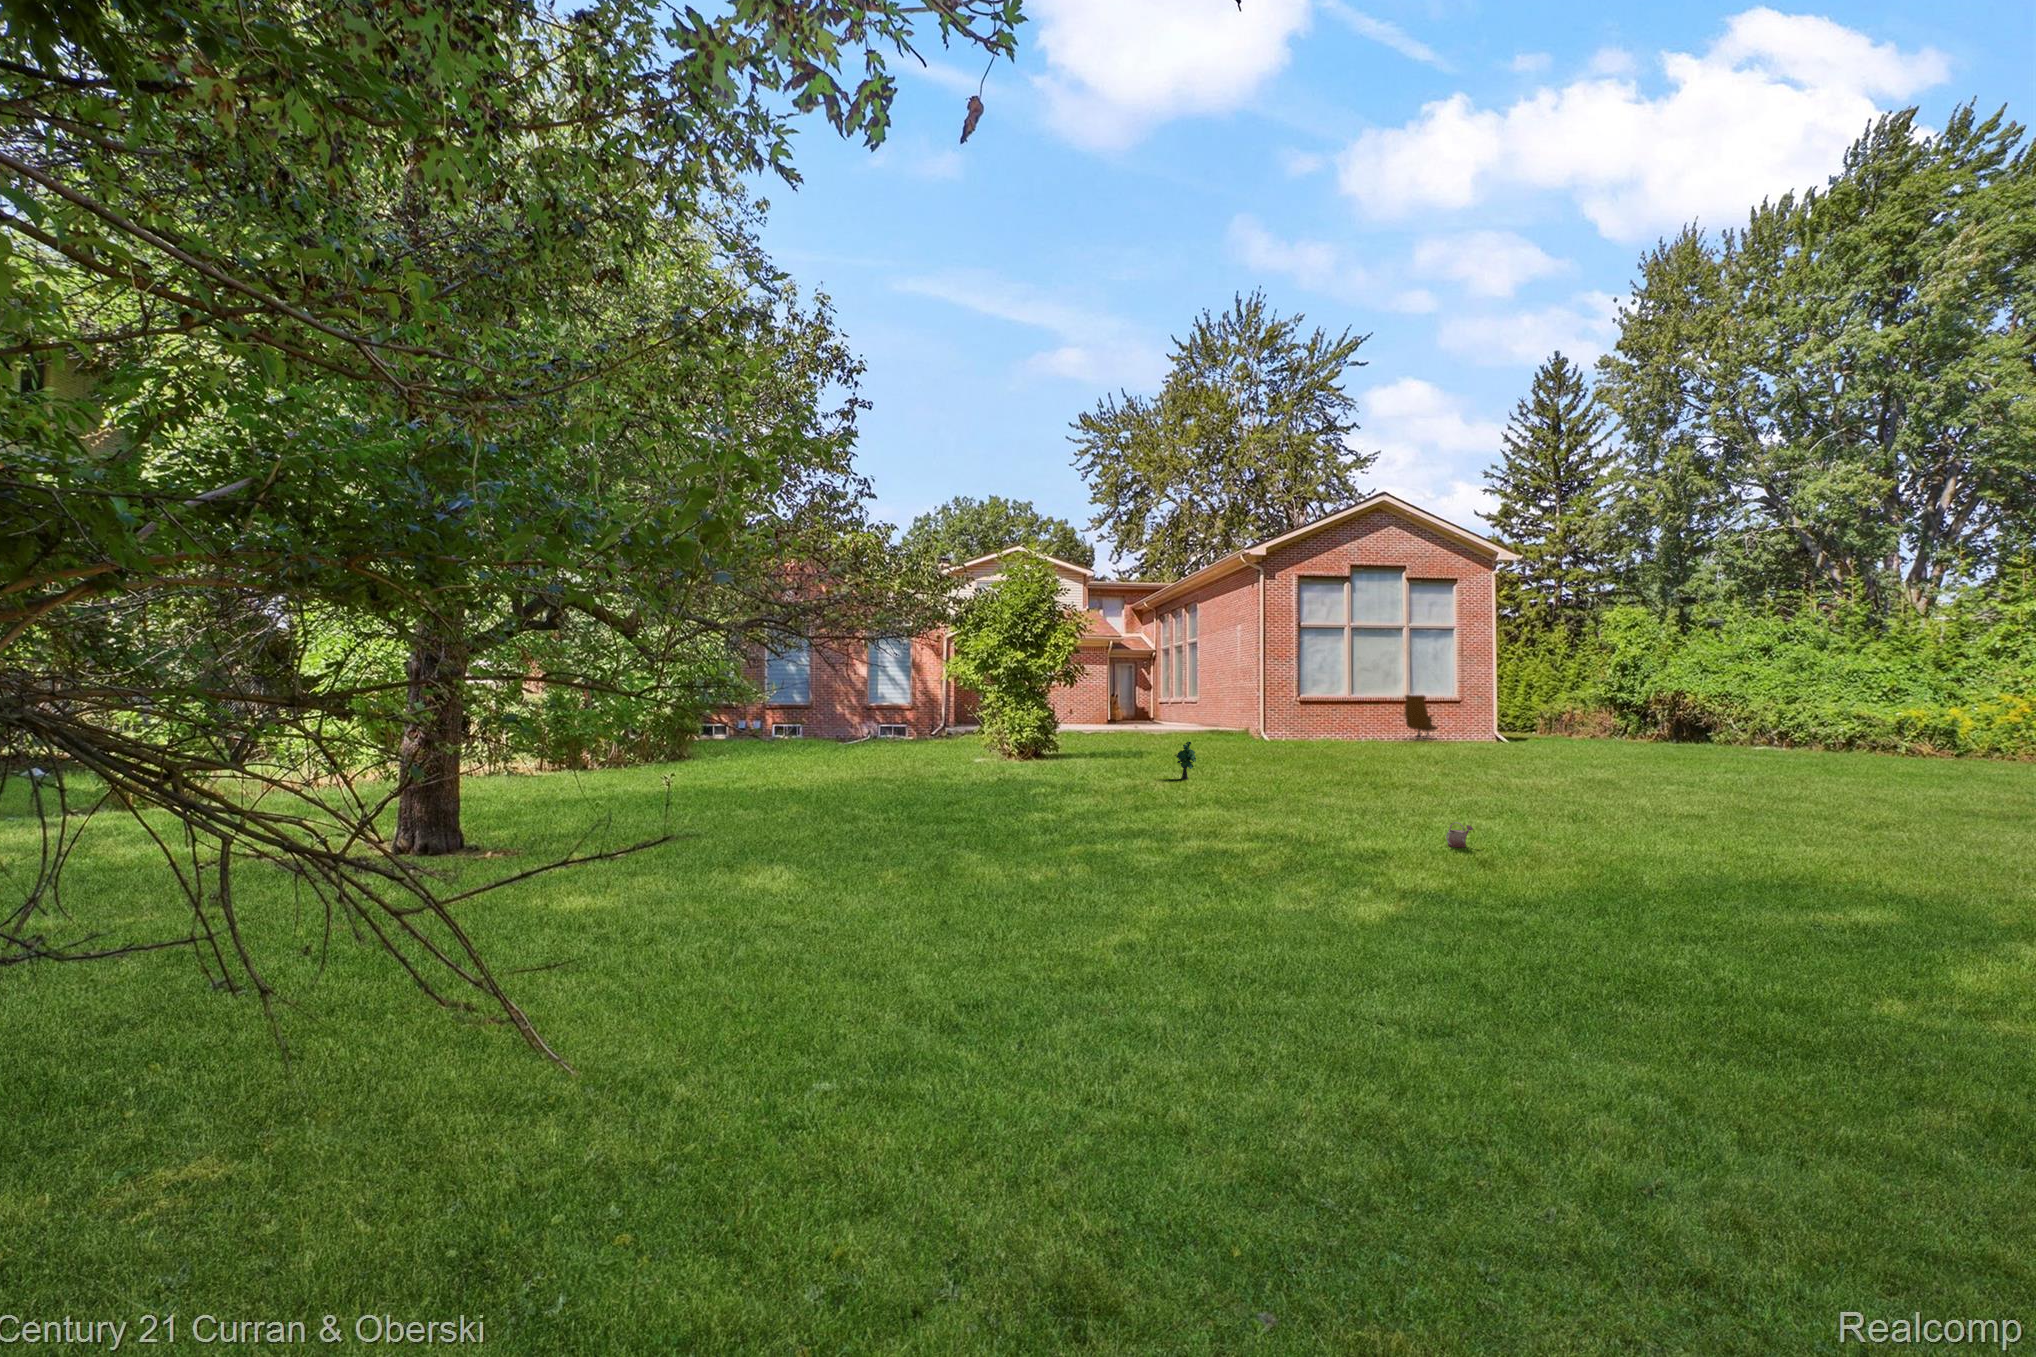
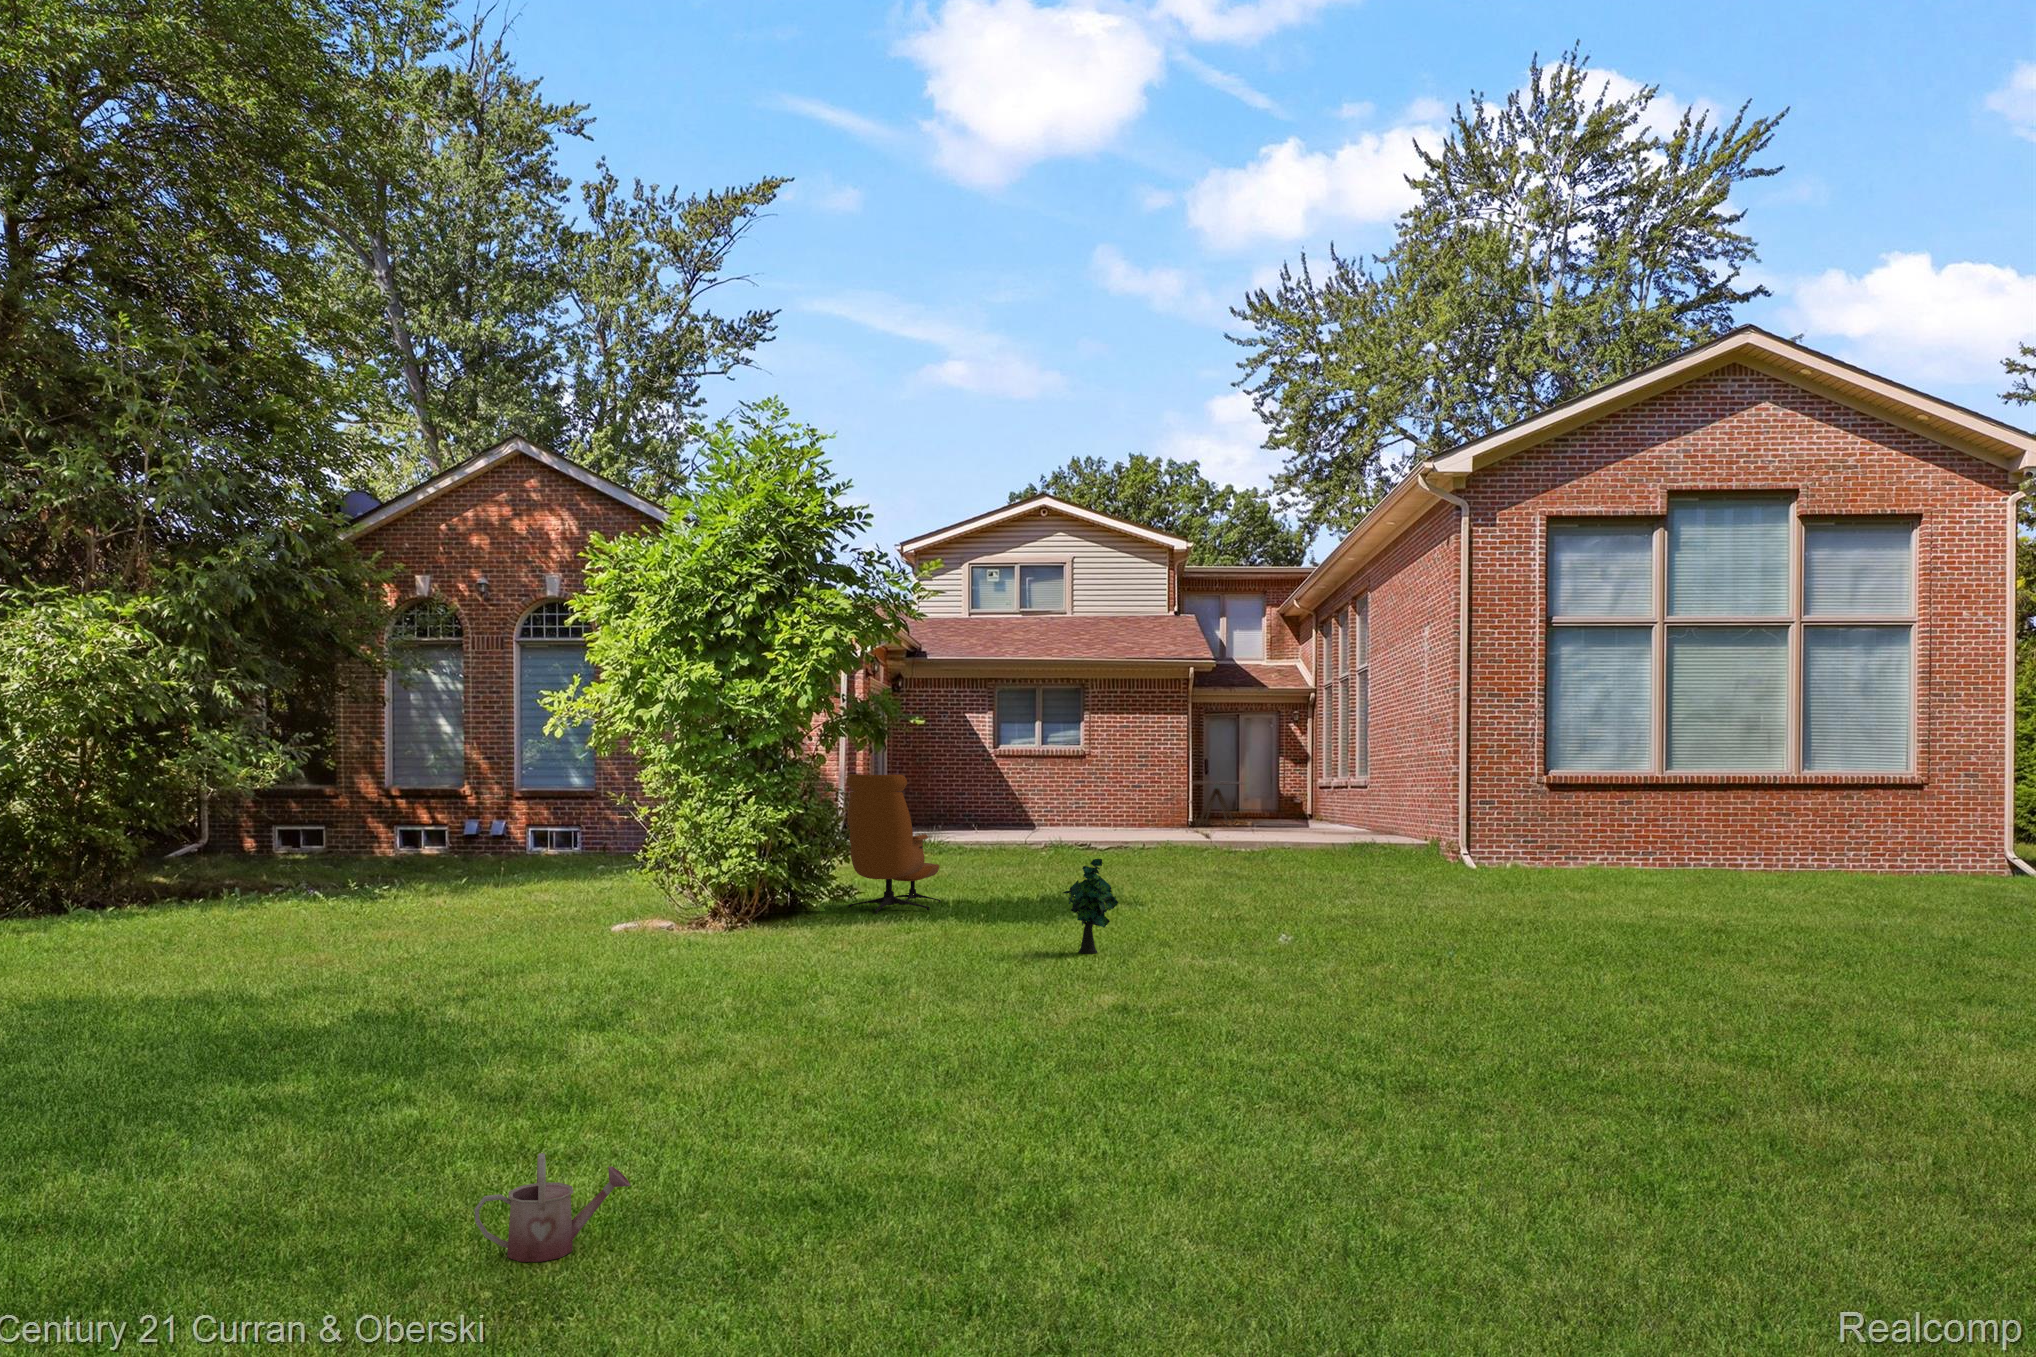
round table: none [1086,695,1119,718] -> present [1193,781,1247,825]
lounge chair: present [1405,695,1437,739] -> present [847,774,941,914]
watering can: present [1446,822,1473,848] -> present [475,1153,631,1262]

